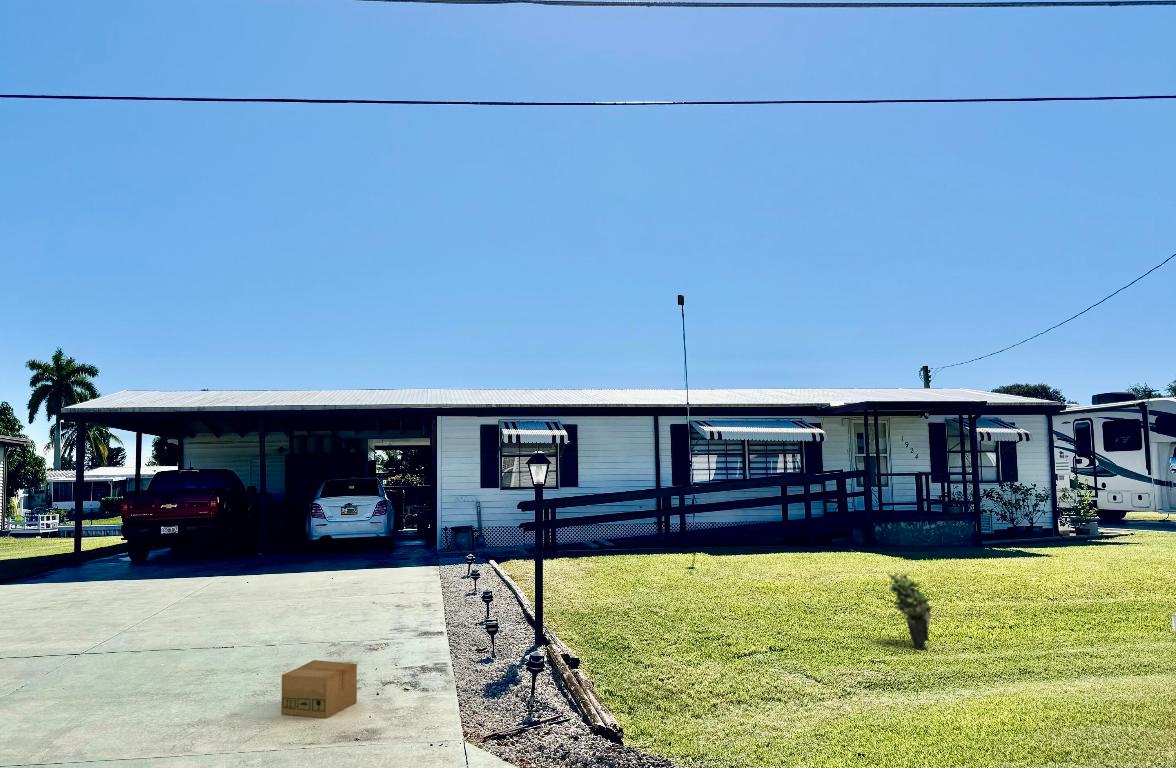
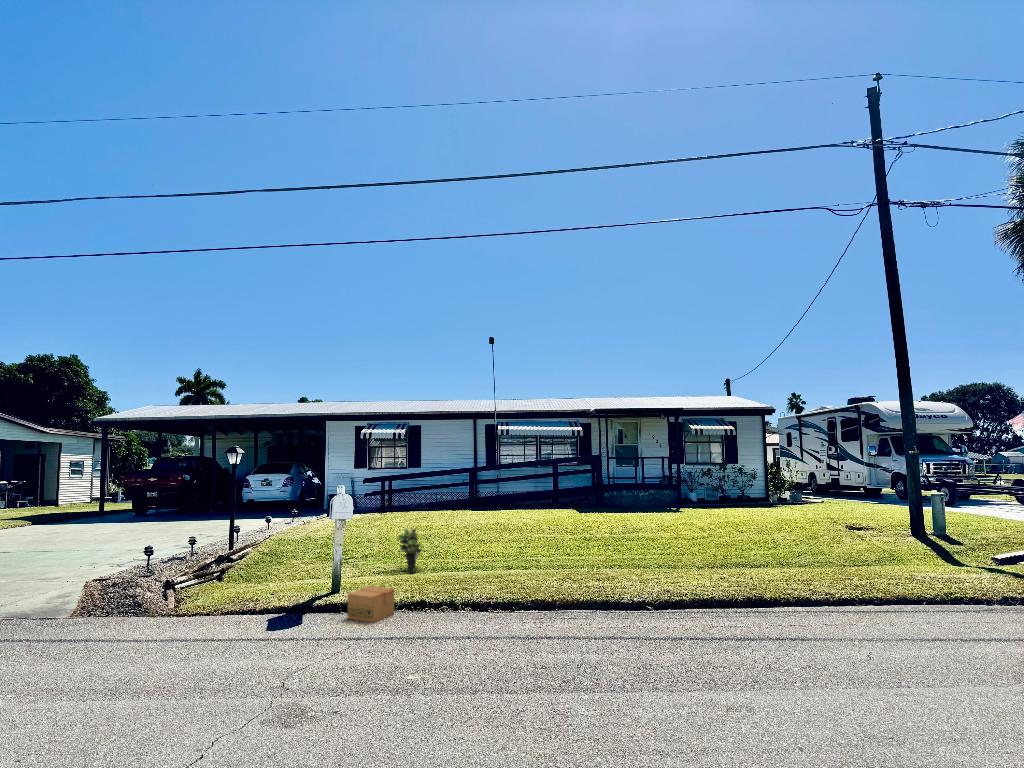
cardboard box: present [281,660,357,718] -> present [348,586,394,622]

